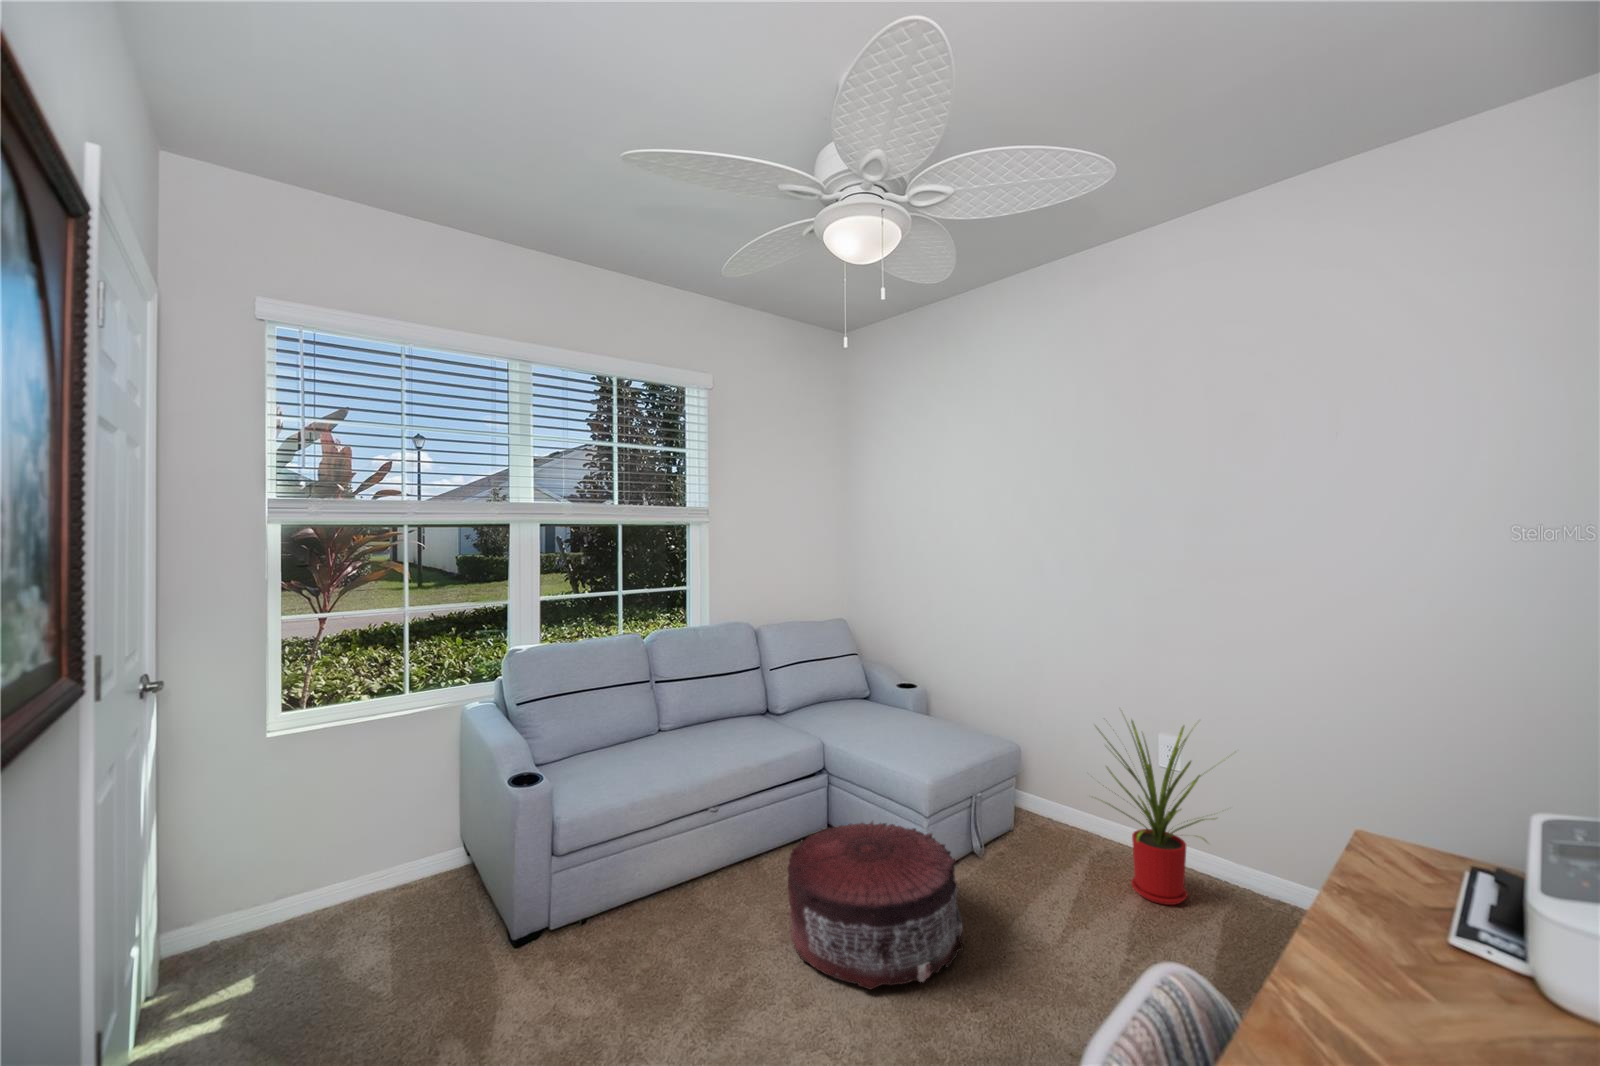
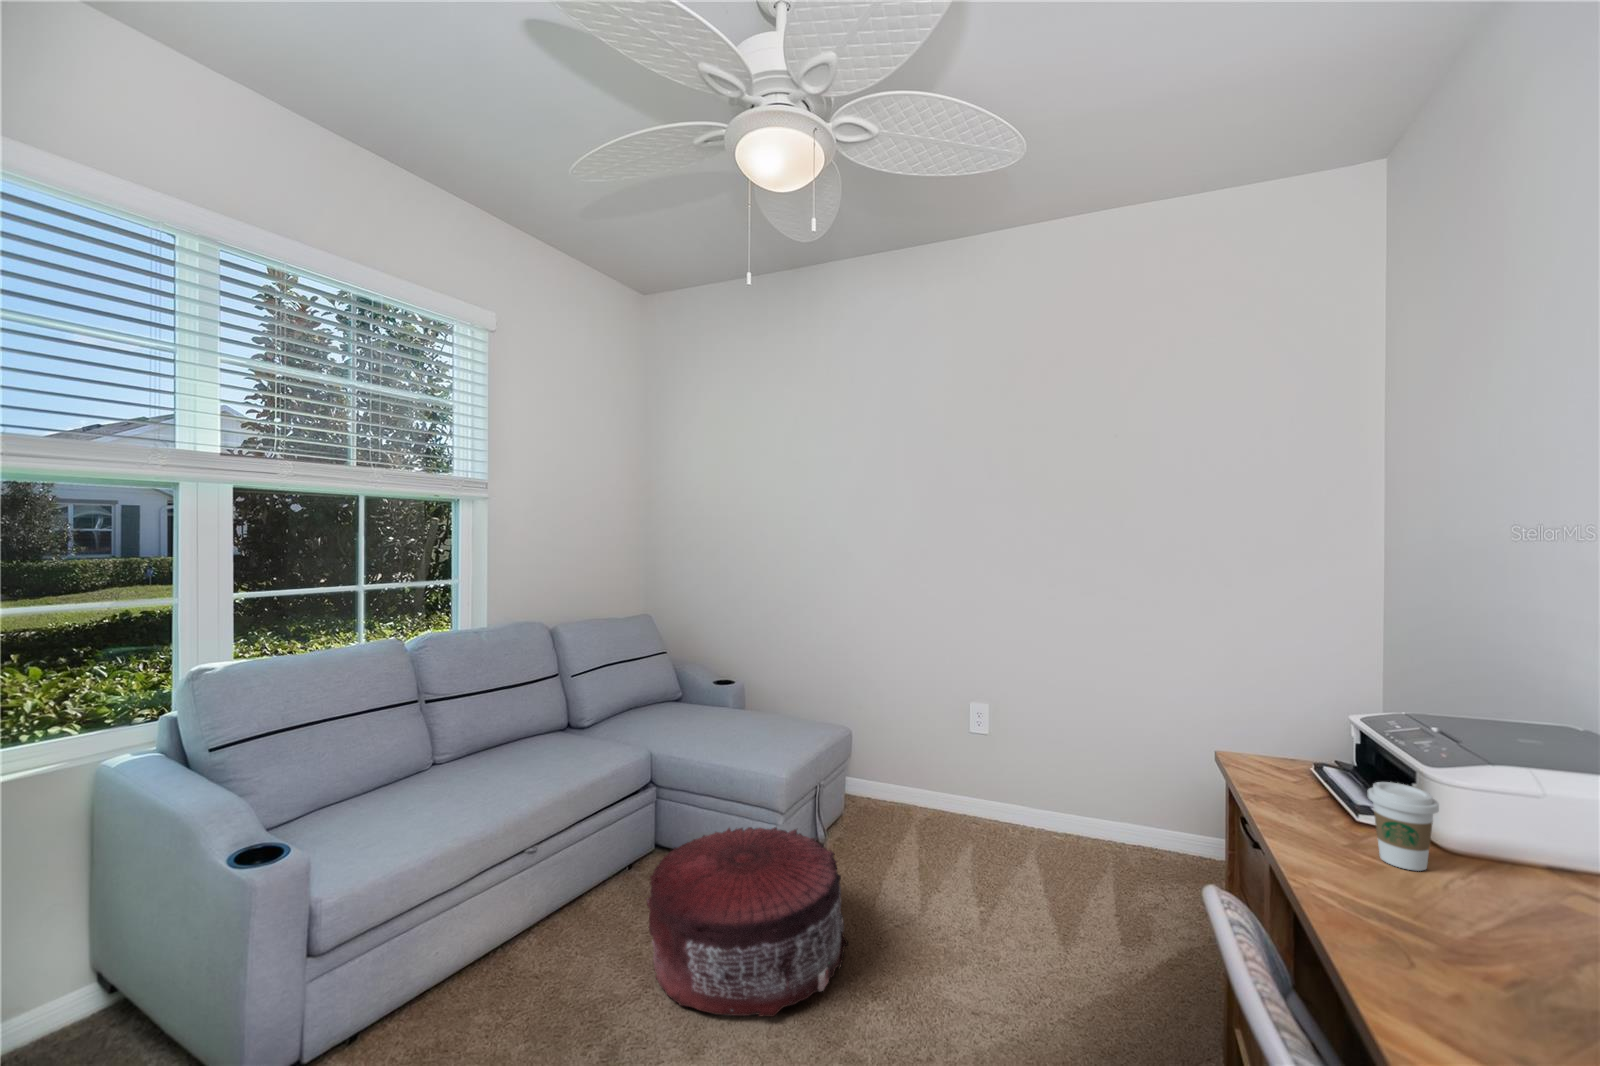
house plant: present [1102,720,1212,905] -> none [920,679,1048,857]
coffee cup: none [1393,894,1477,1005] -> present [1367,782,1439,871]

